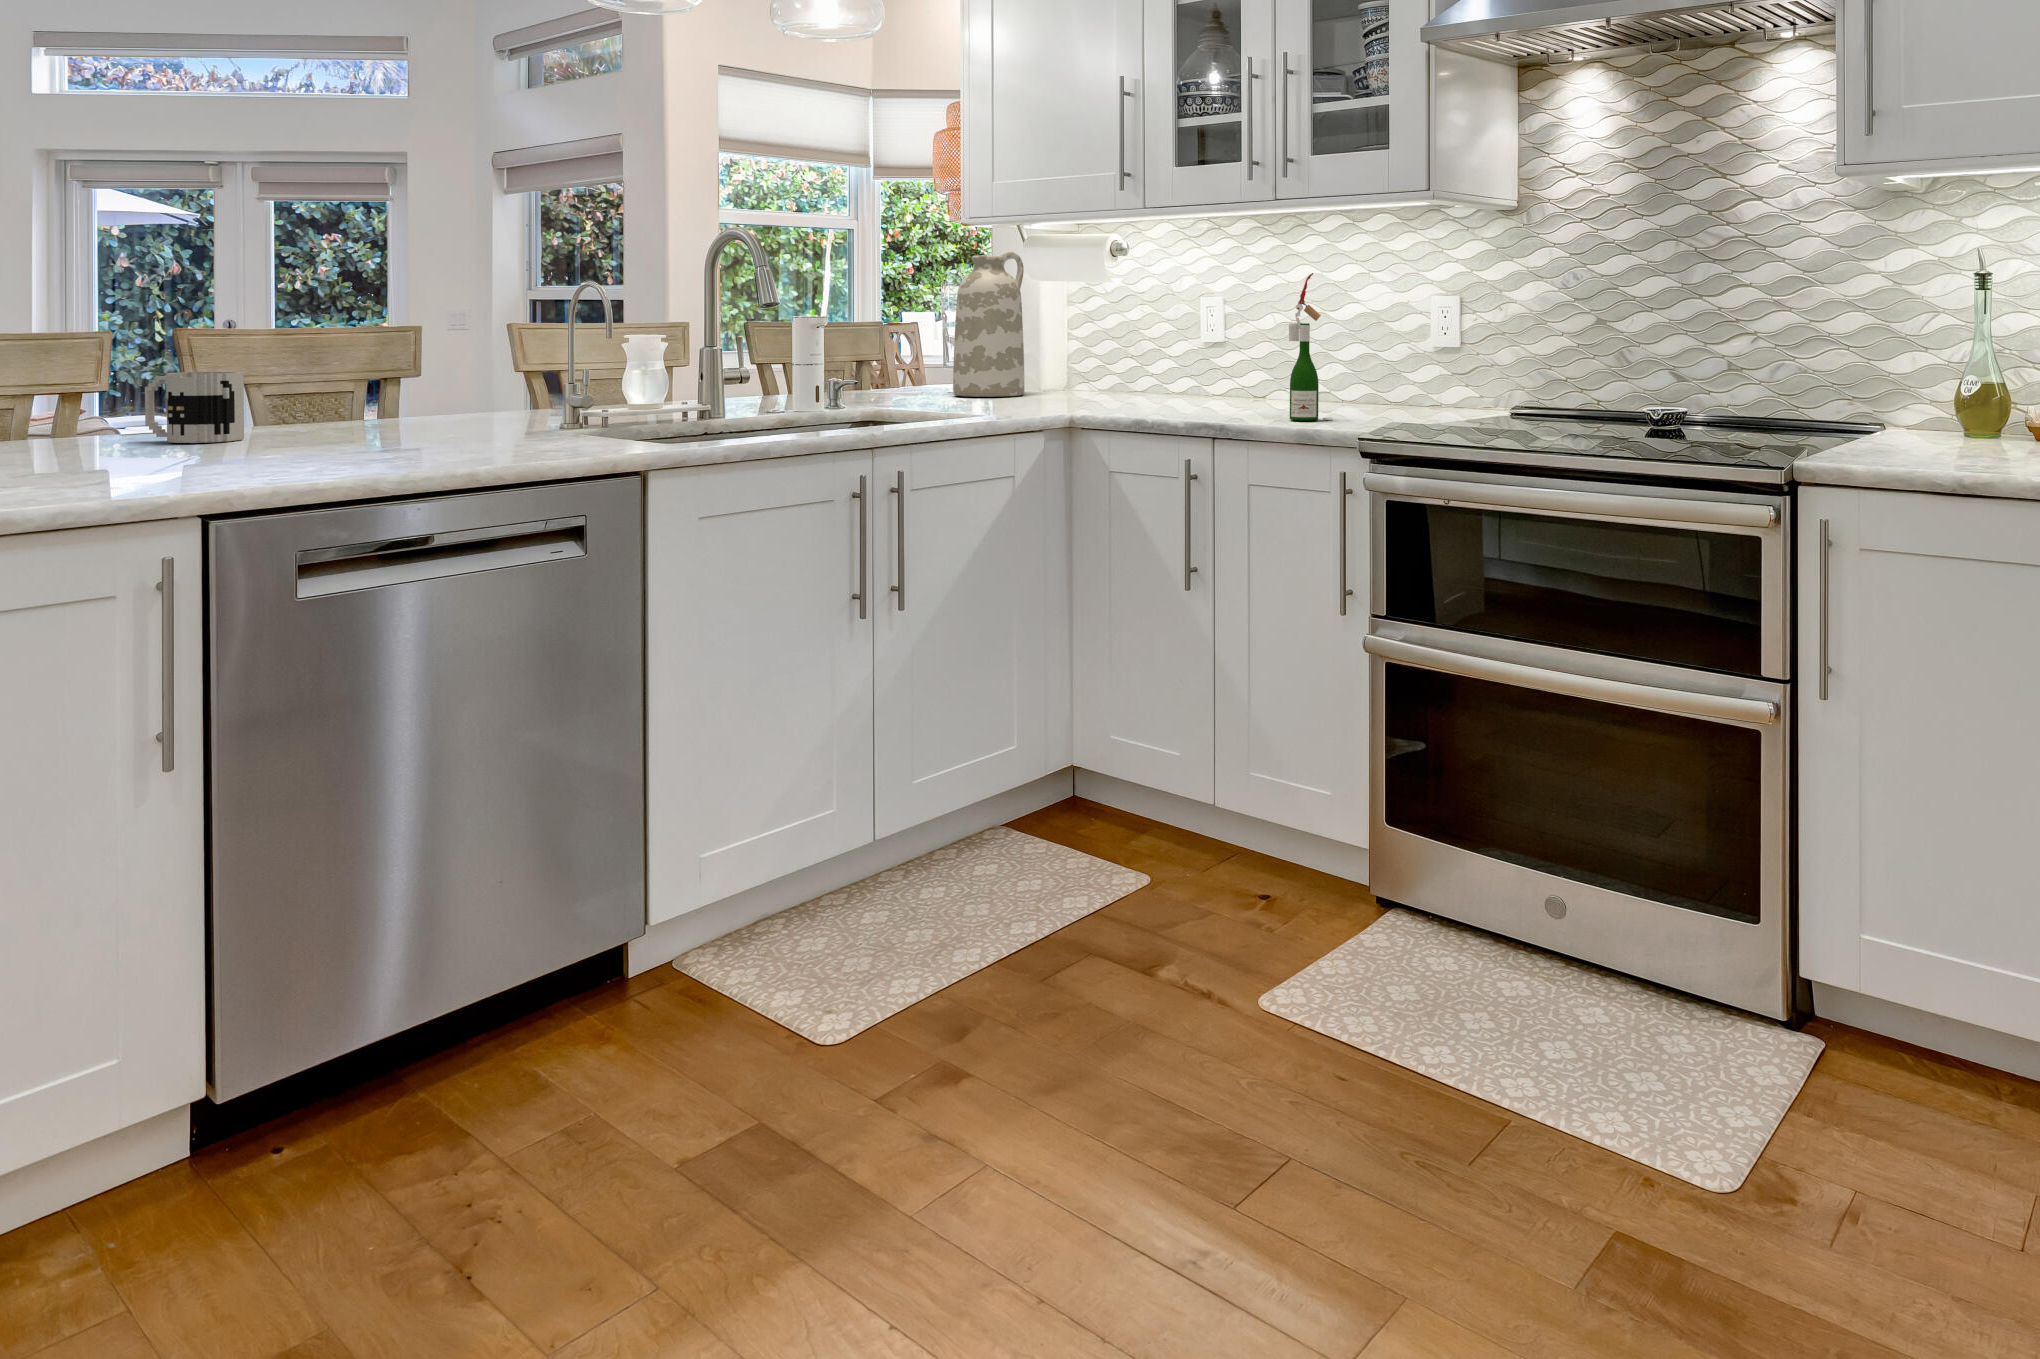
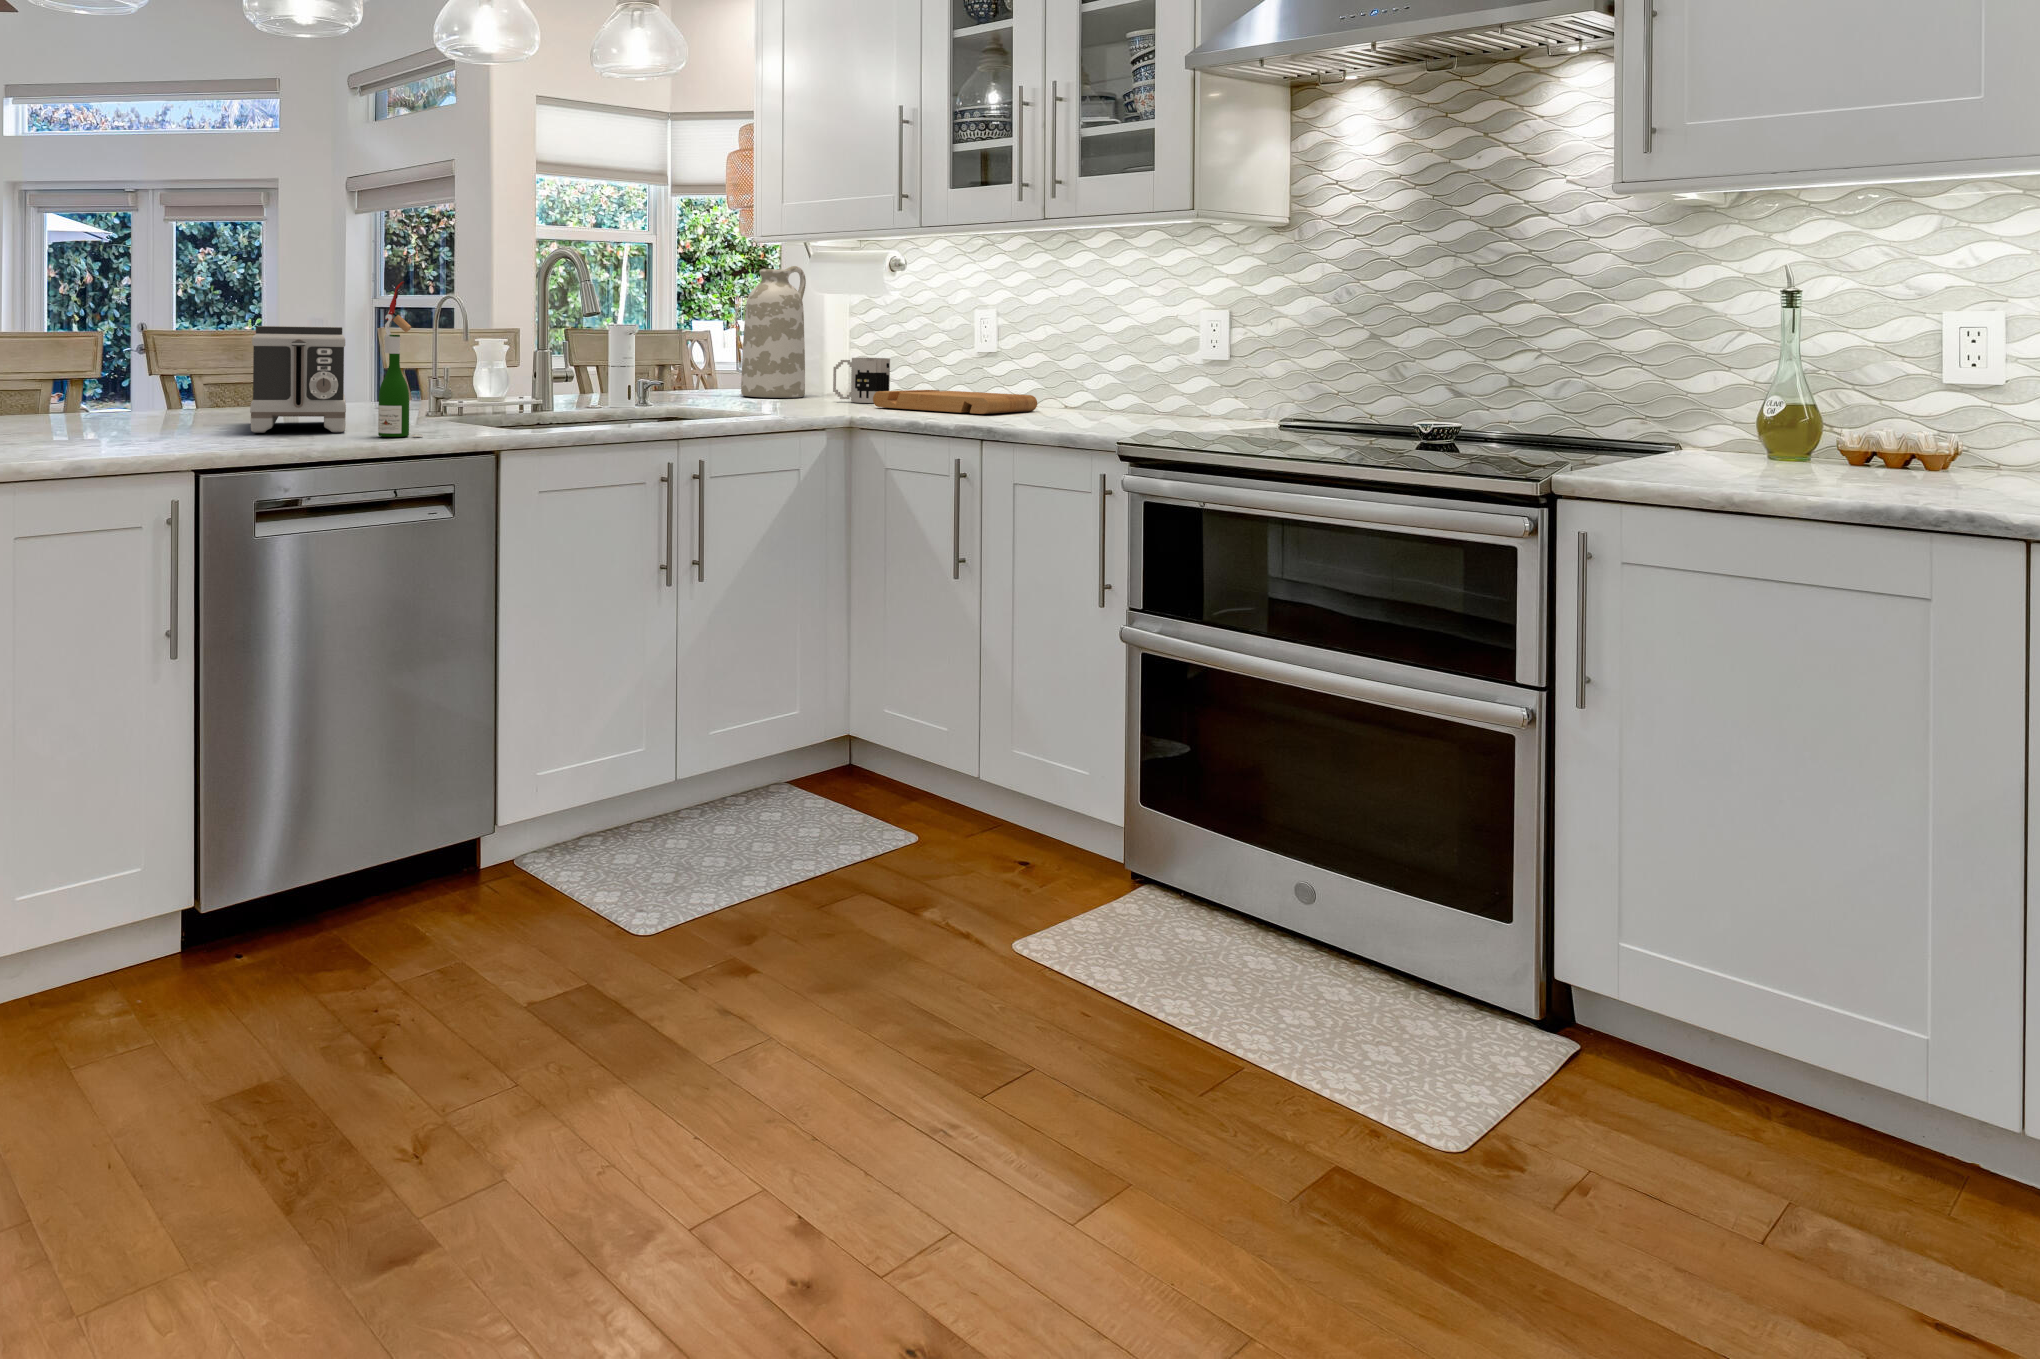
wine bottle: present [1289,273,1333,420] -> present [378,282,423,437]
toaster: none [297,322,445,459] -> present [250,326,346,433]
mug: present [145,372,244,443] -> present [833,358,890,403]
cutting board: none [1098,385,1272,410] -> present [873,390,1037,414]

